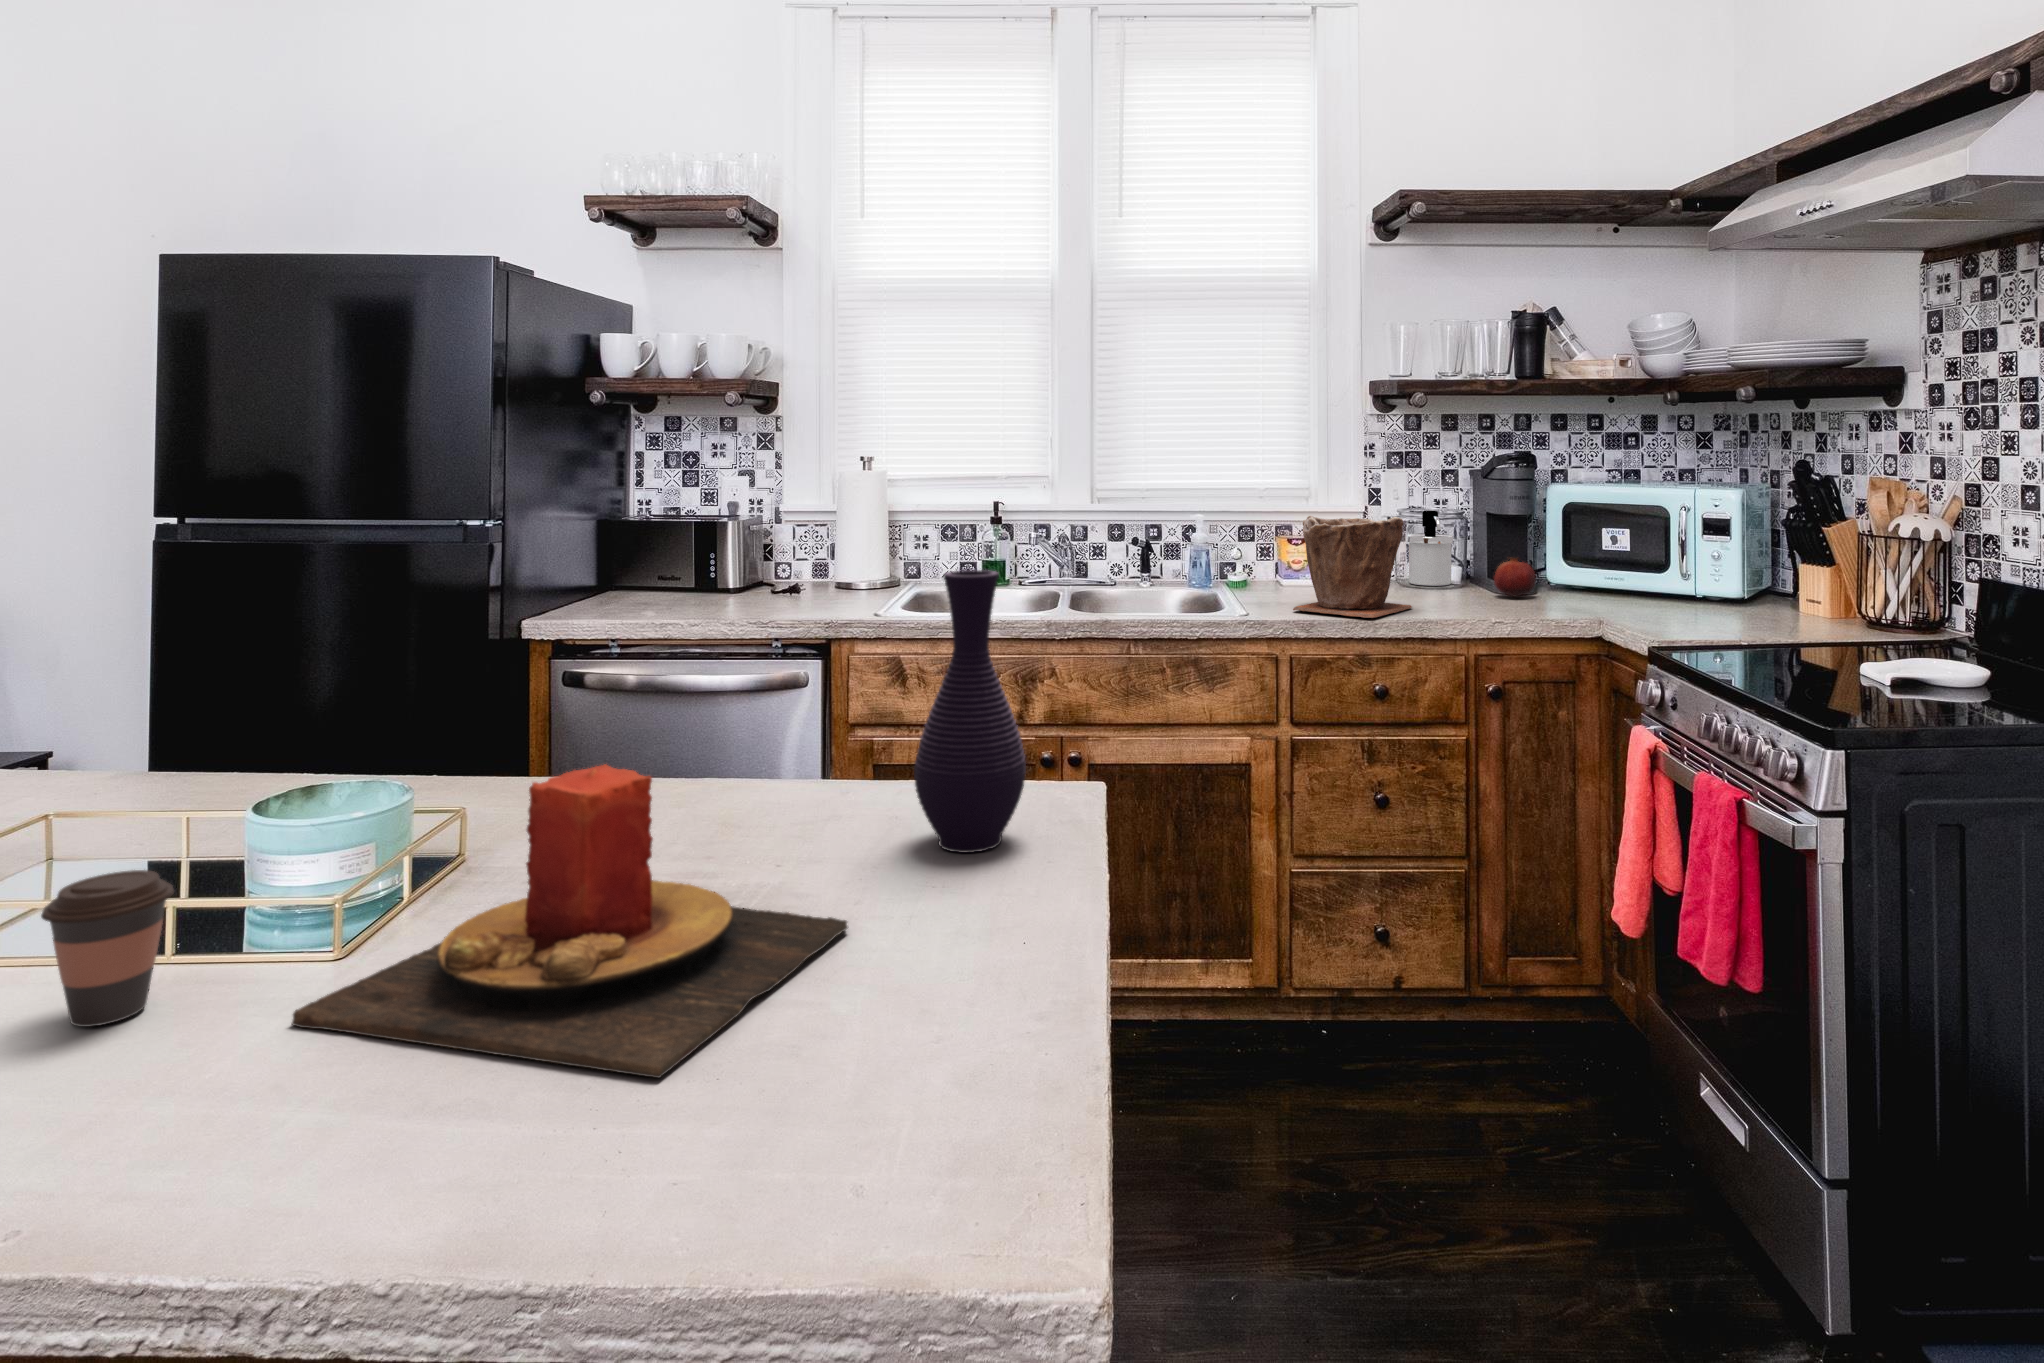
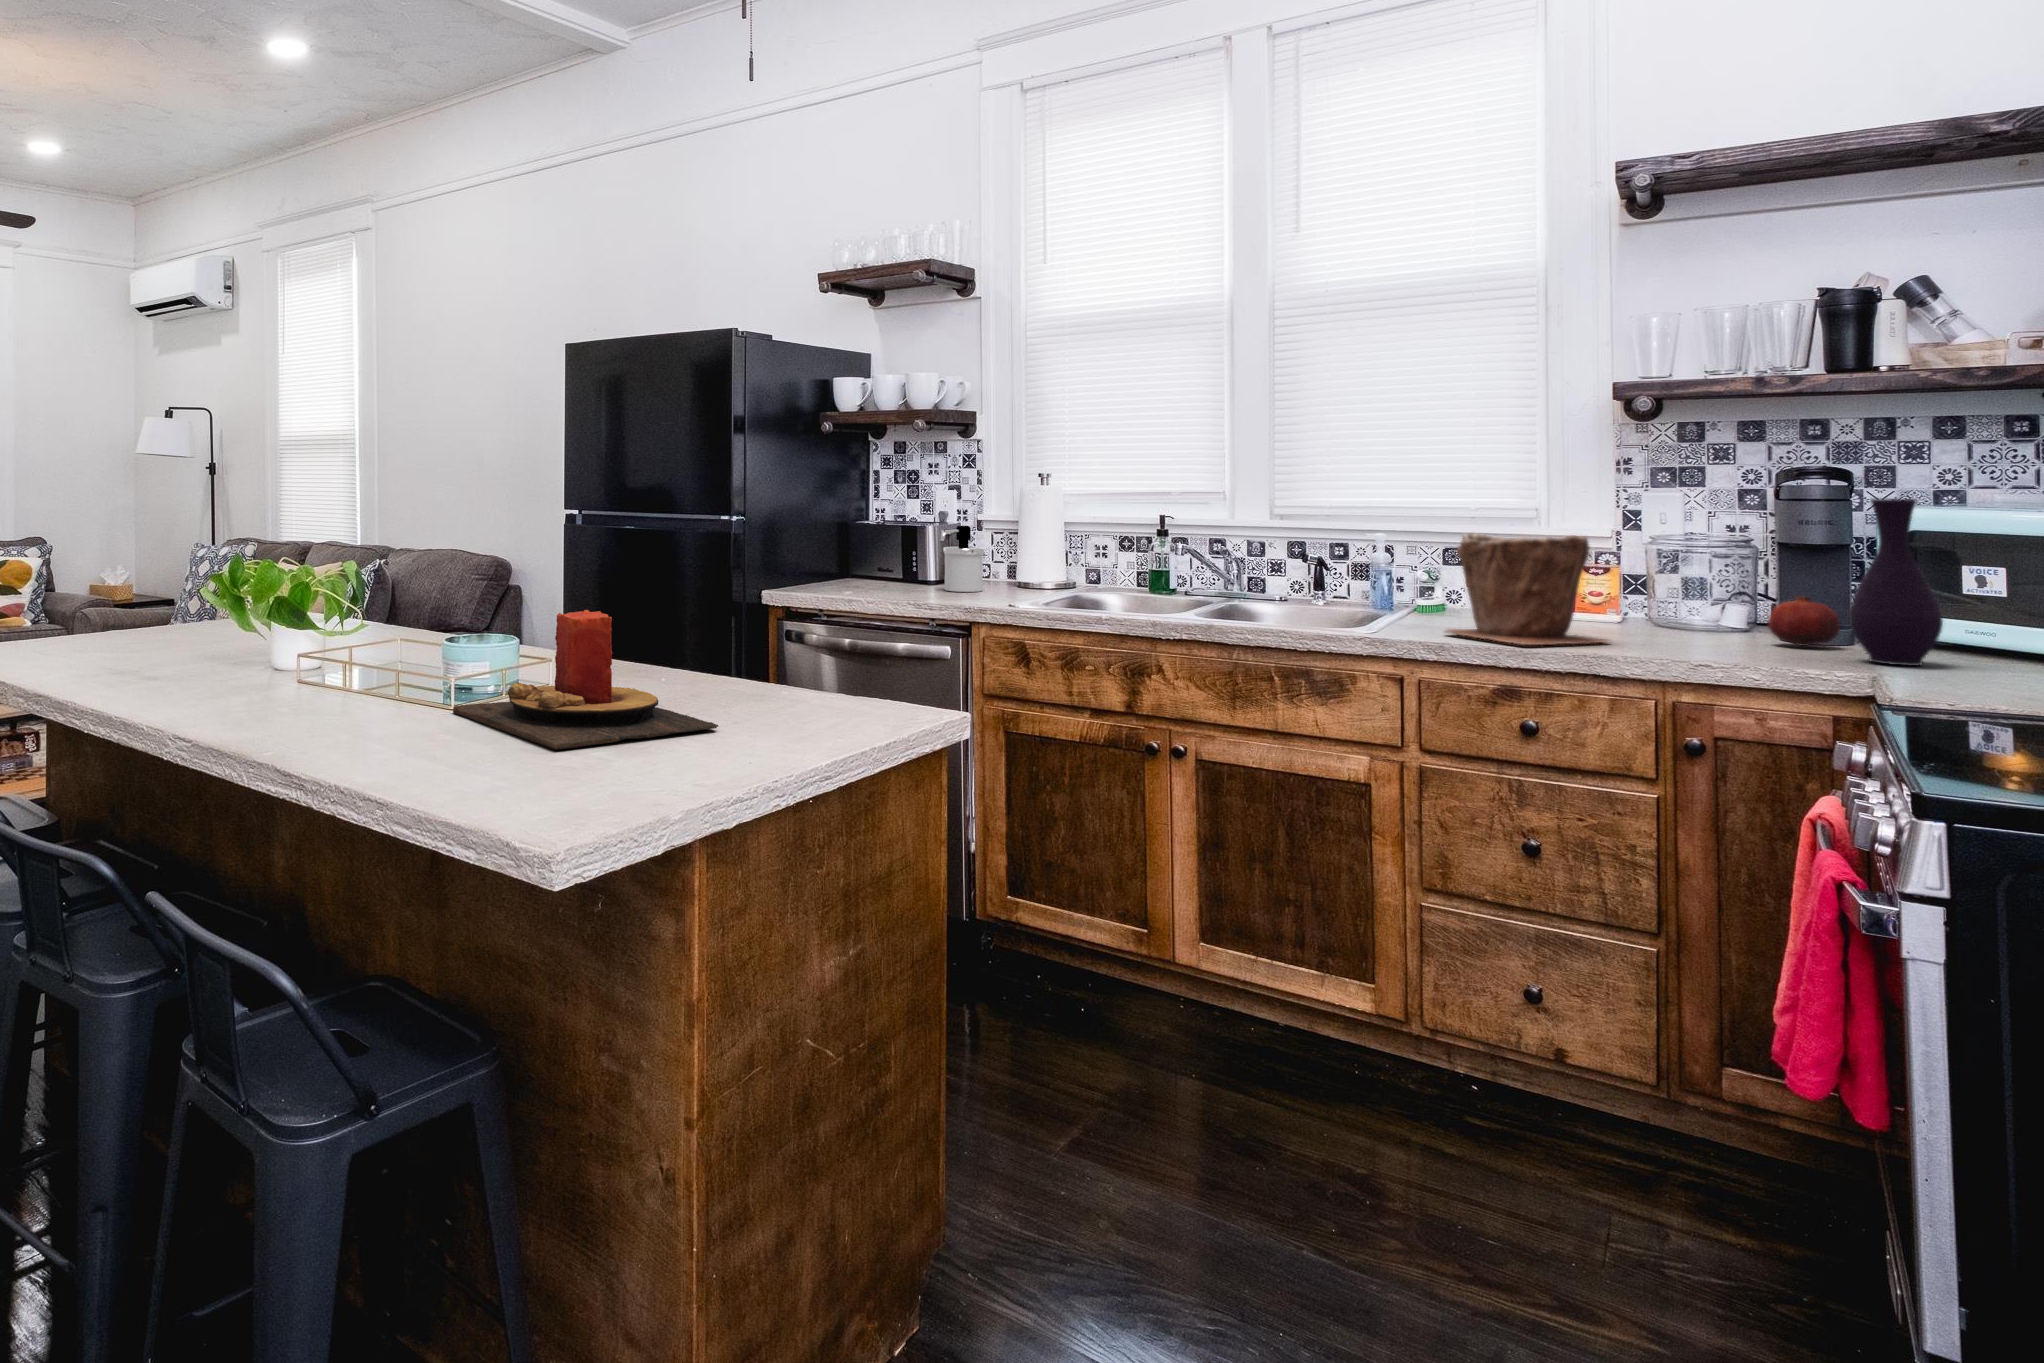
soap dispenser: present [1407,510,1453,586] -> present [940,526,984,592]
vase: present [914,570,1026,853] -> present [1849,498,1943,666]
coffee cup: present [41,870,174,1027] -> none [377,635,425,700]

